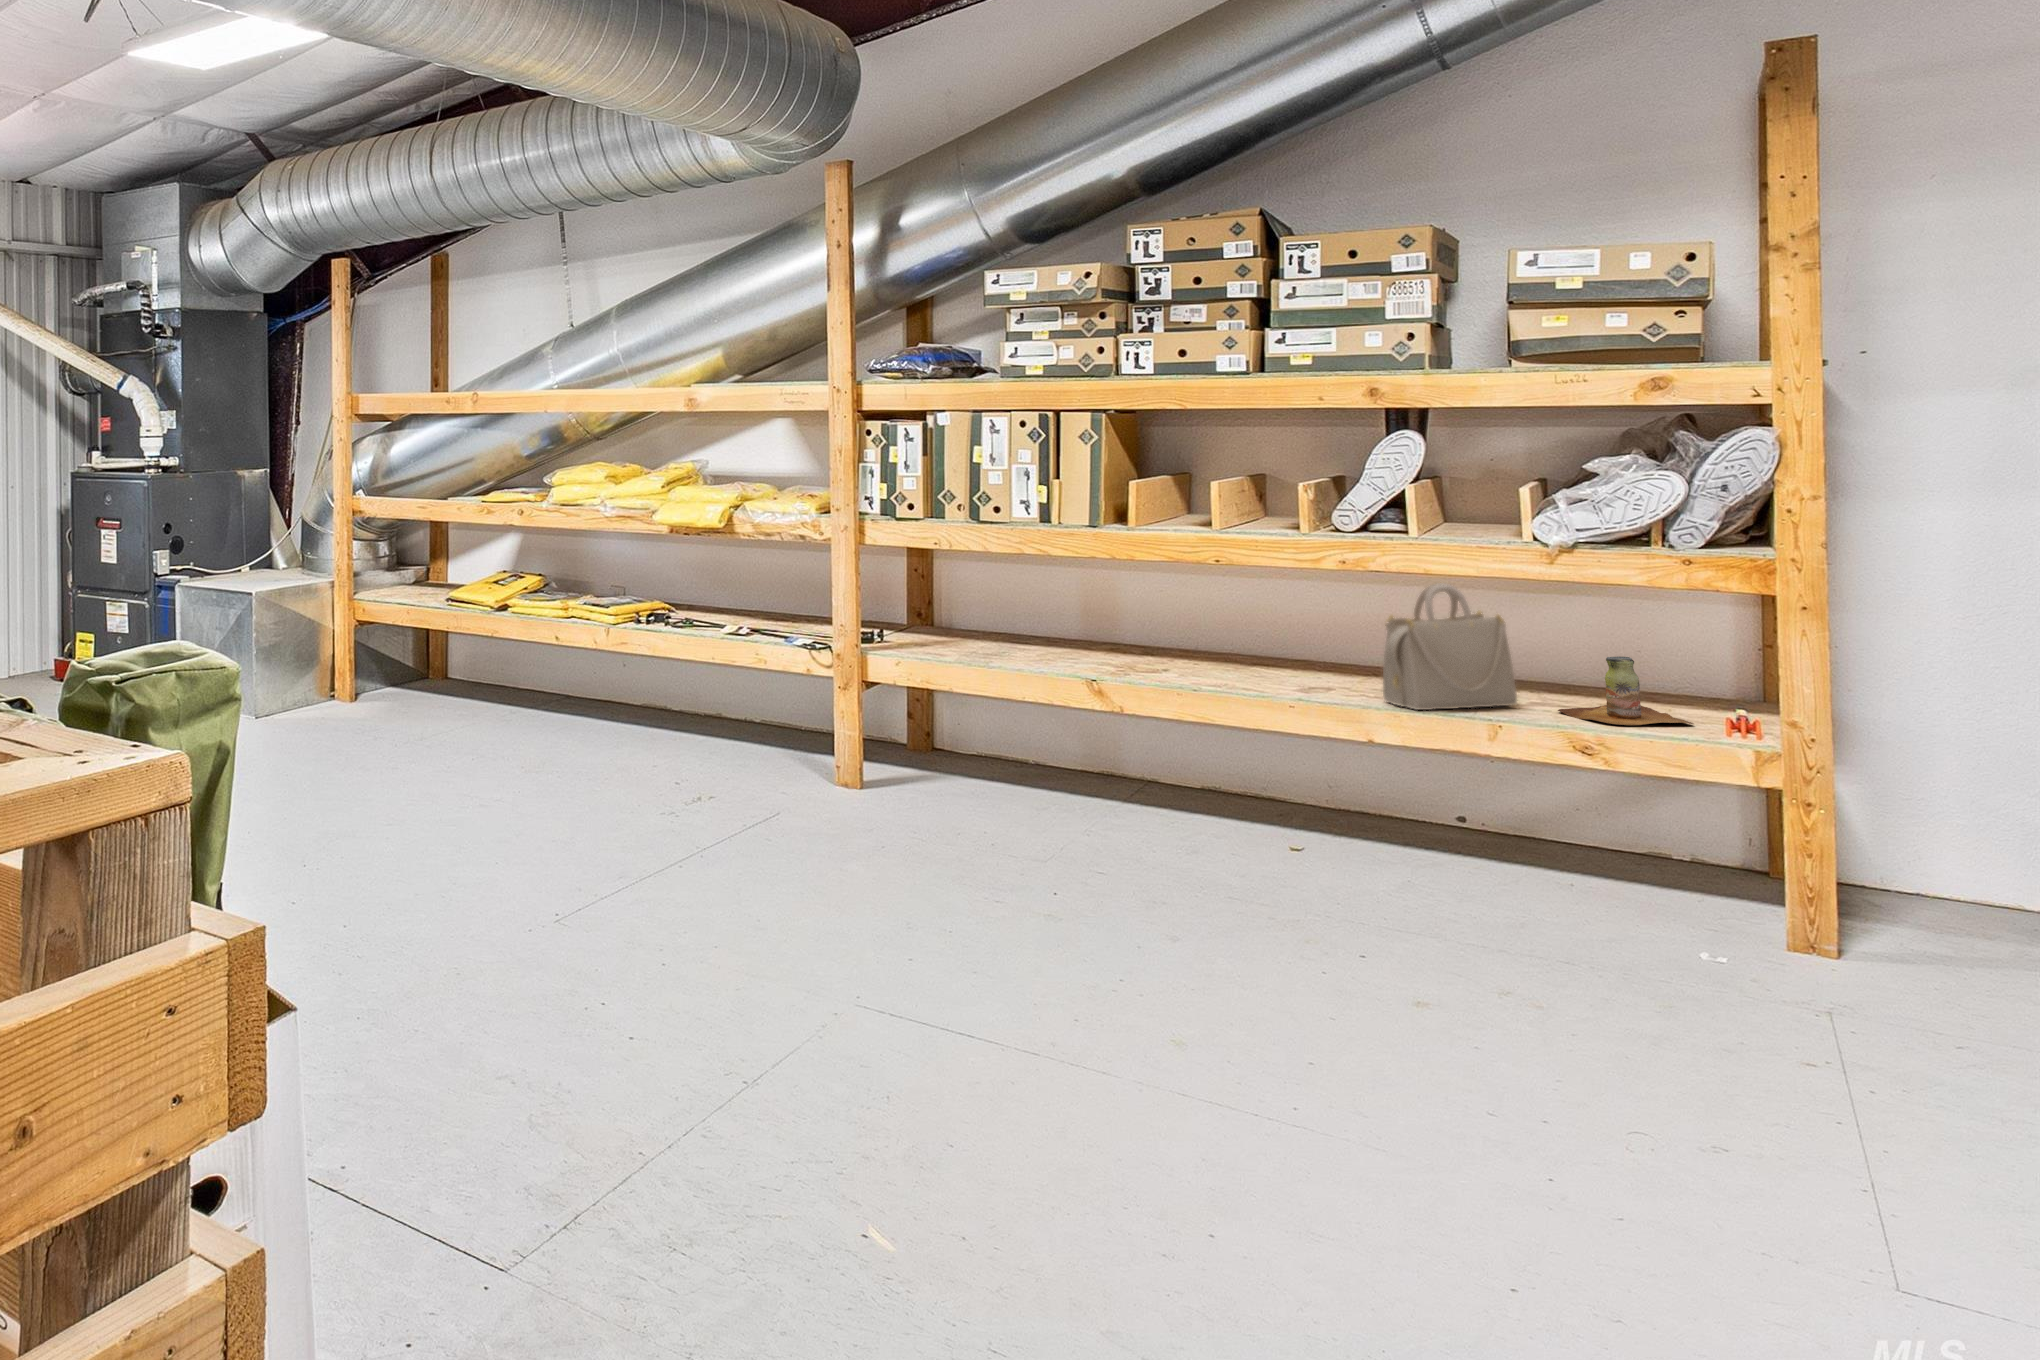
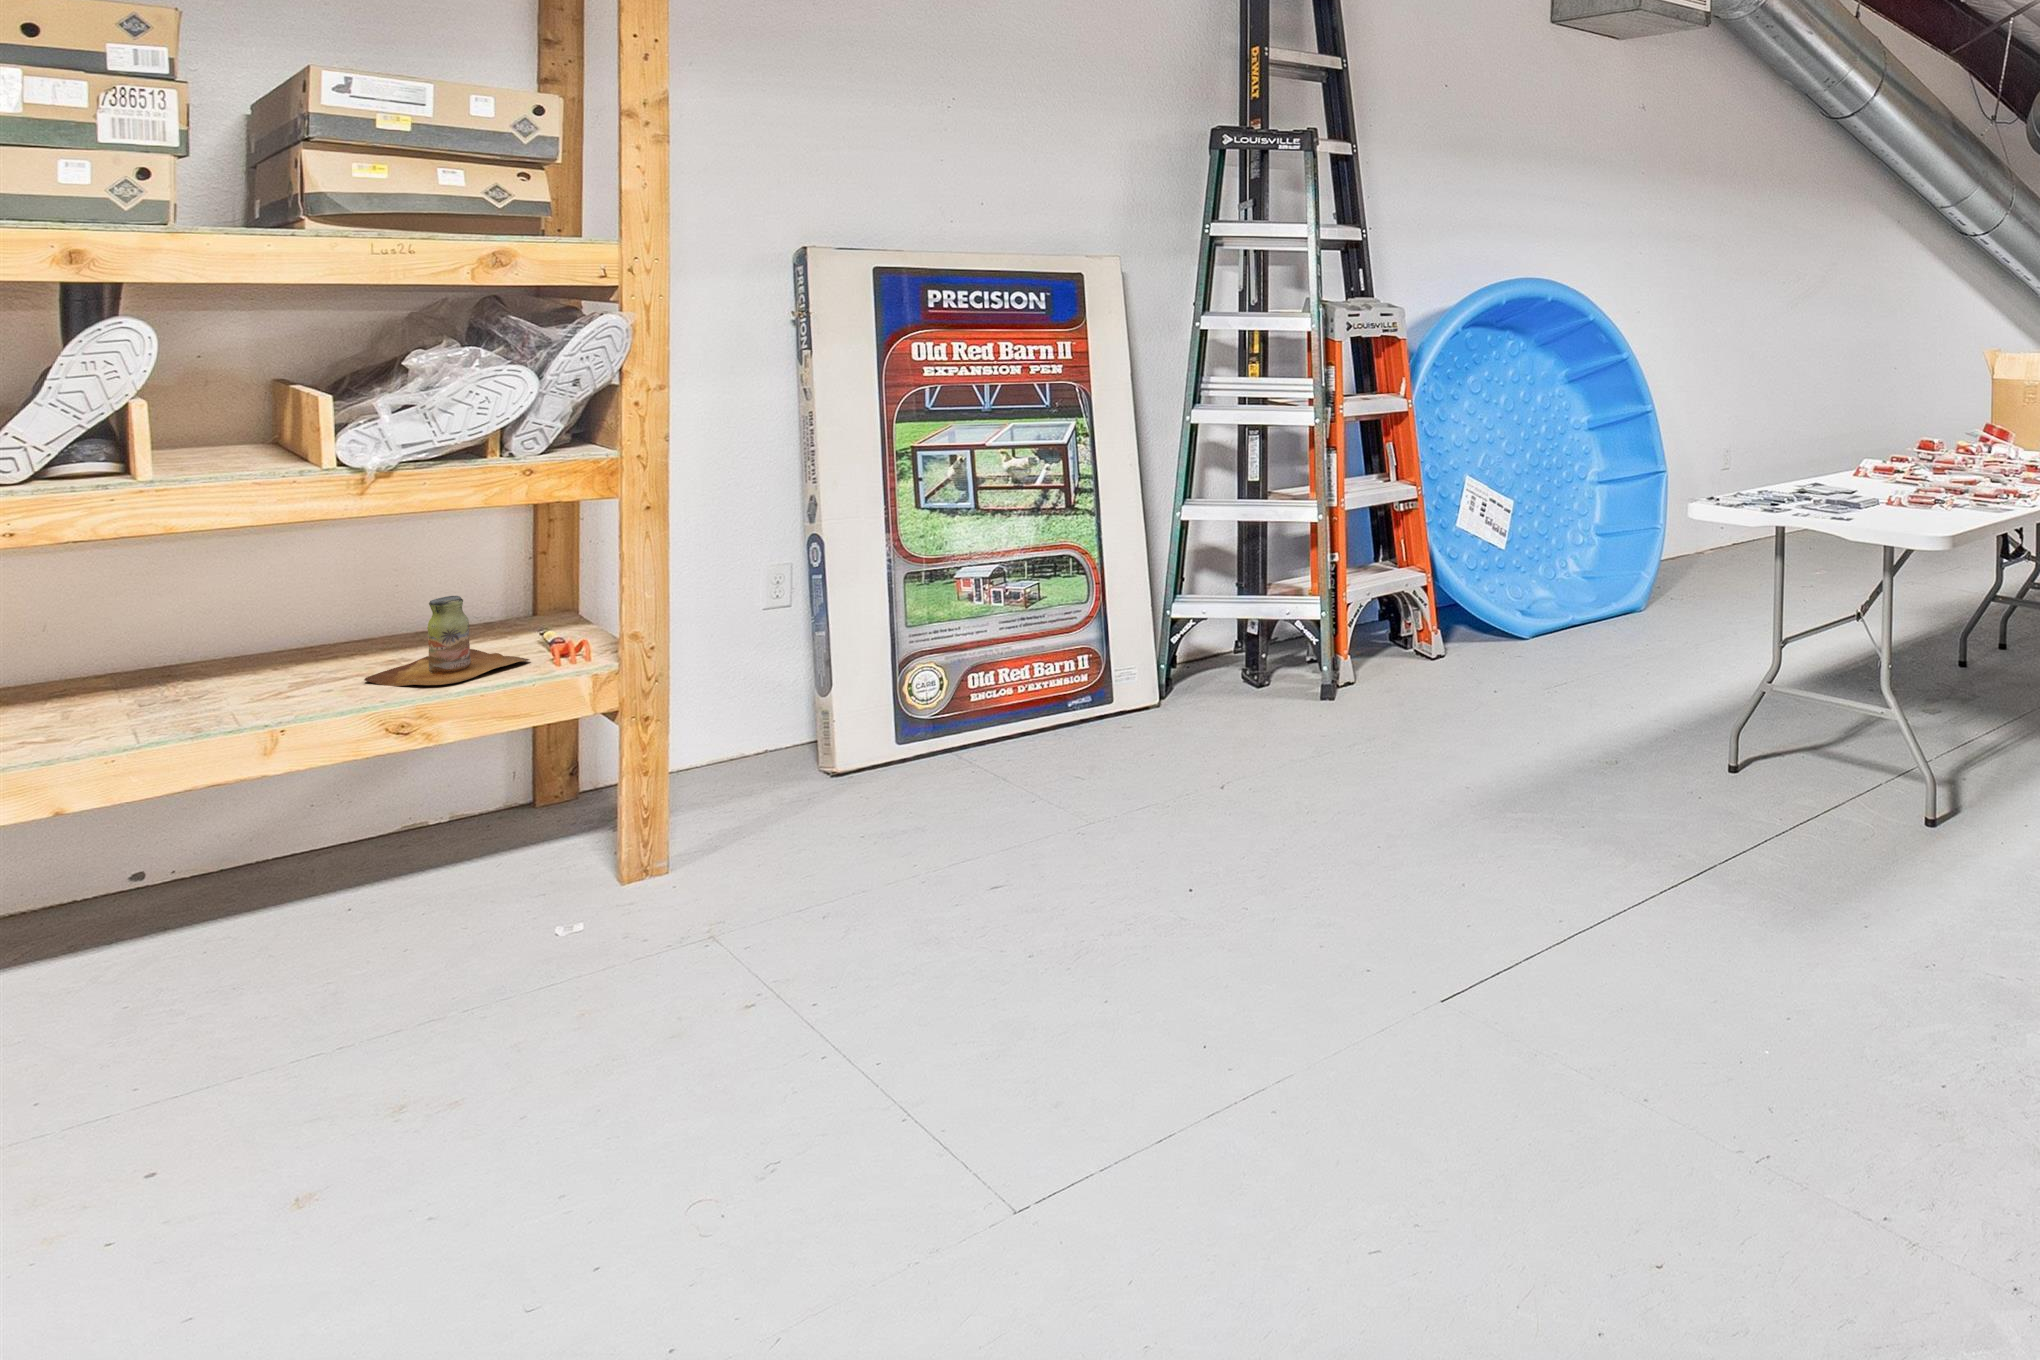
handbag: present [1383,583,1517,710] -> none [89,536,307,734]

